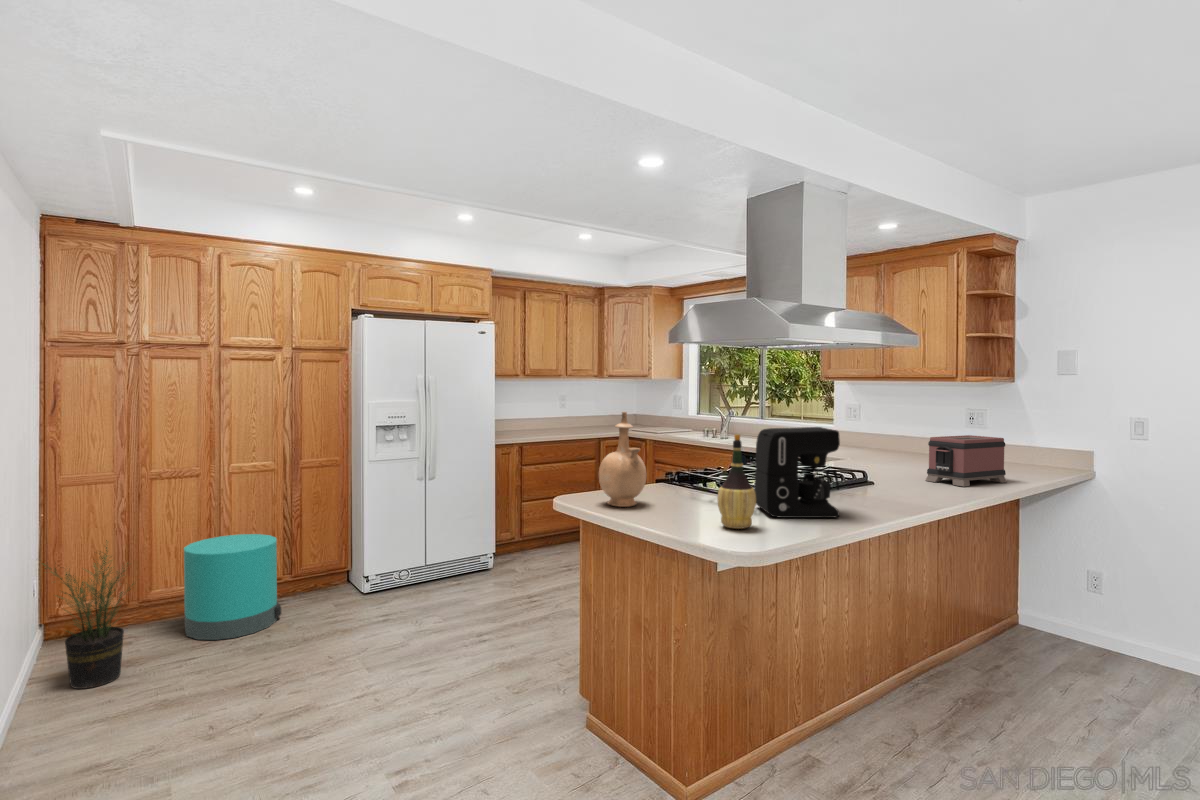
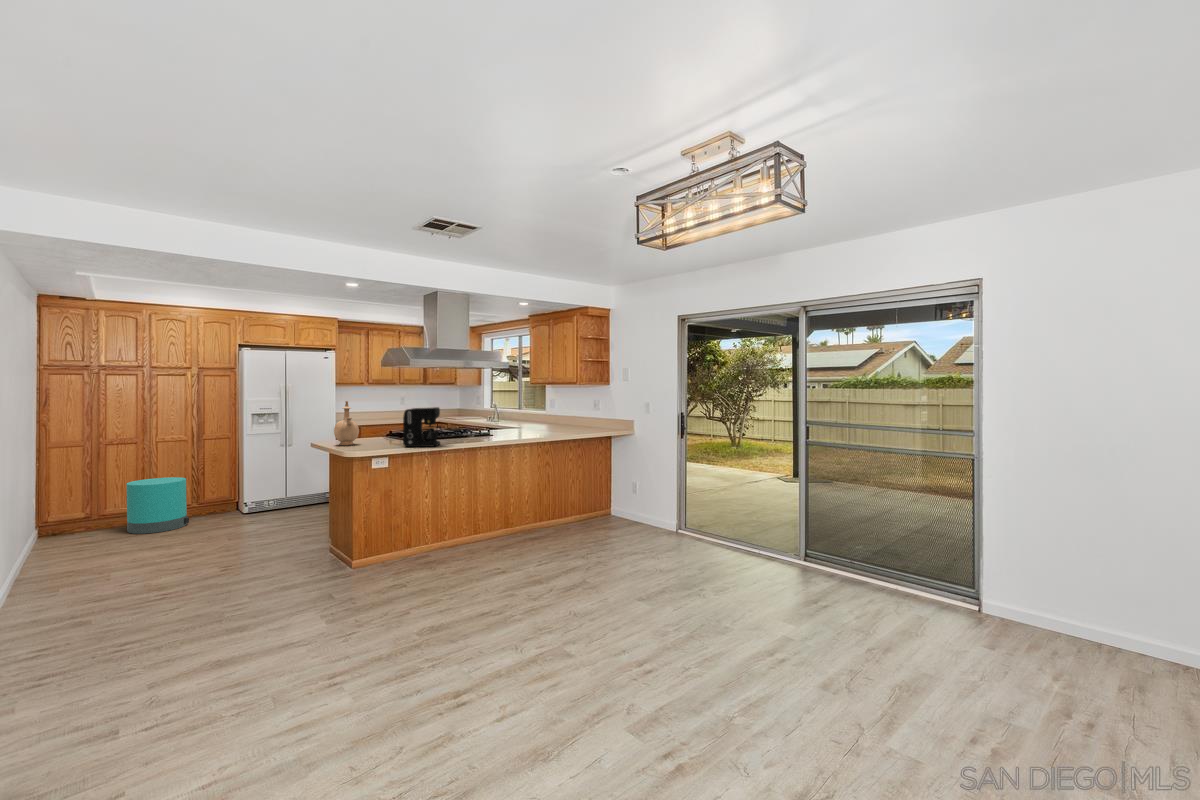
wine bottle: present [717,434,756,529] -> none [371,409,388,450]
toaster: present [926,435,1007,487] -> none [530,413,569,437]
potted plant: present [42,540,133,689] -> none [34,475,99,552]

